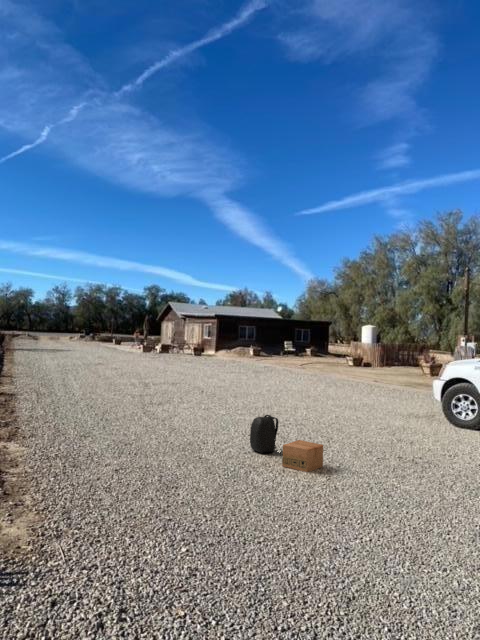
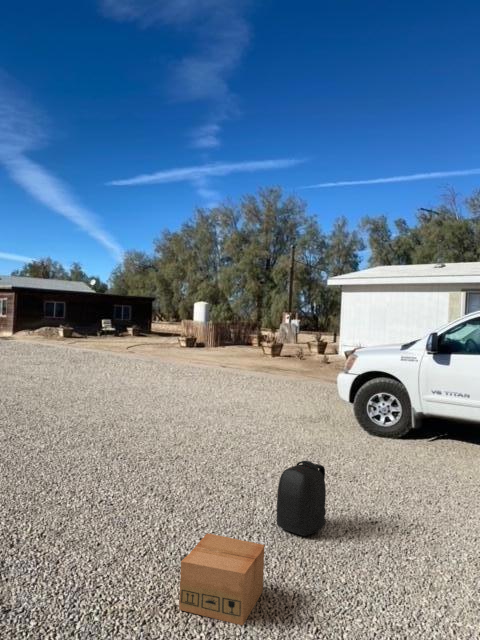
backpack: present [250,415,278,453] -> present [277,461,326,536]

